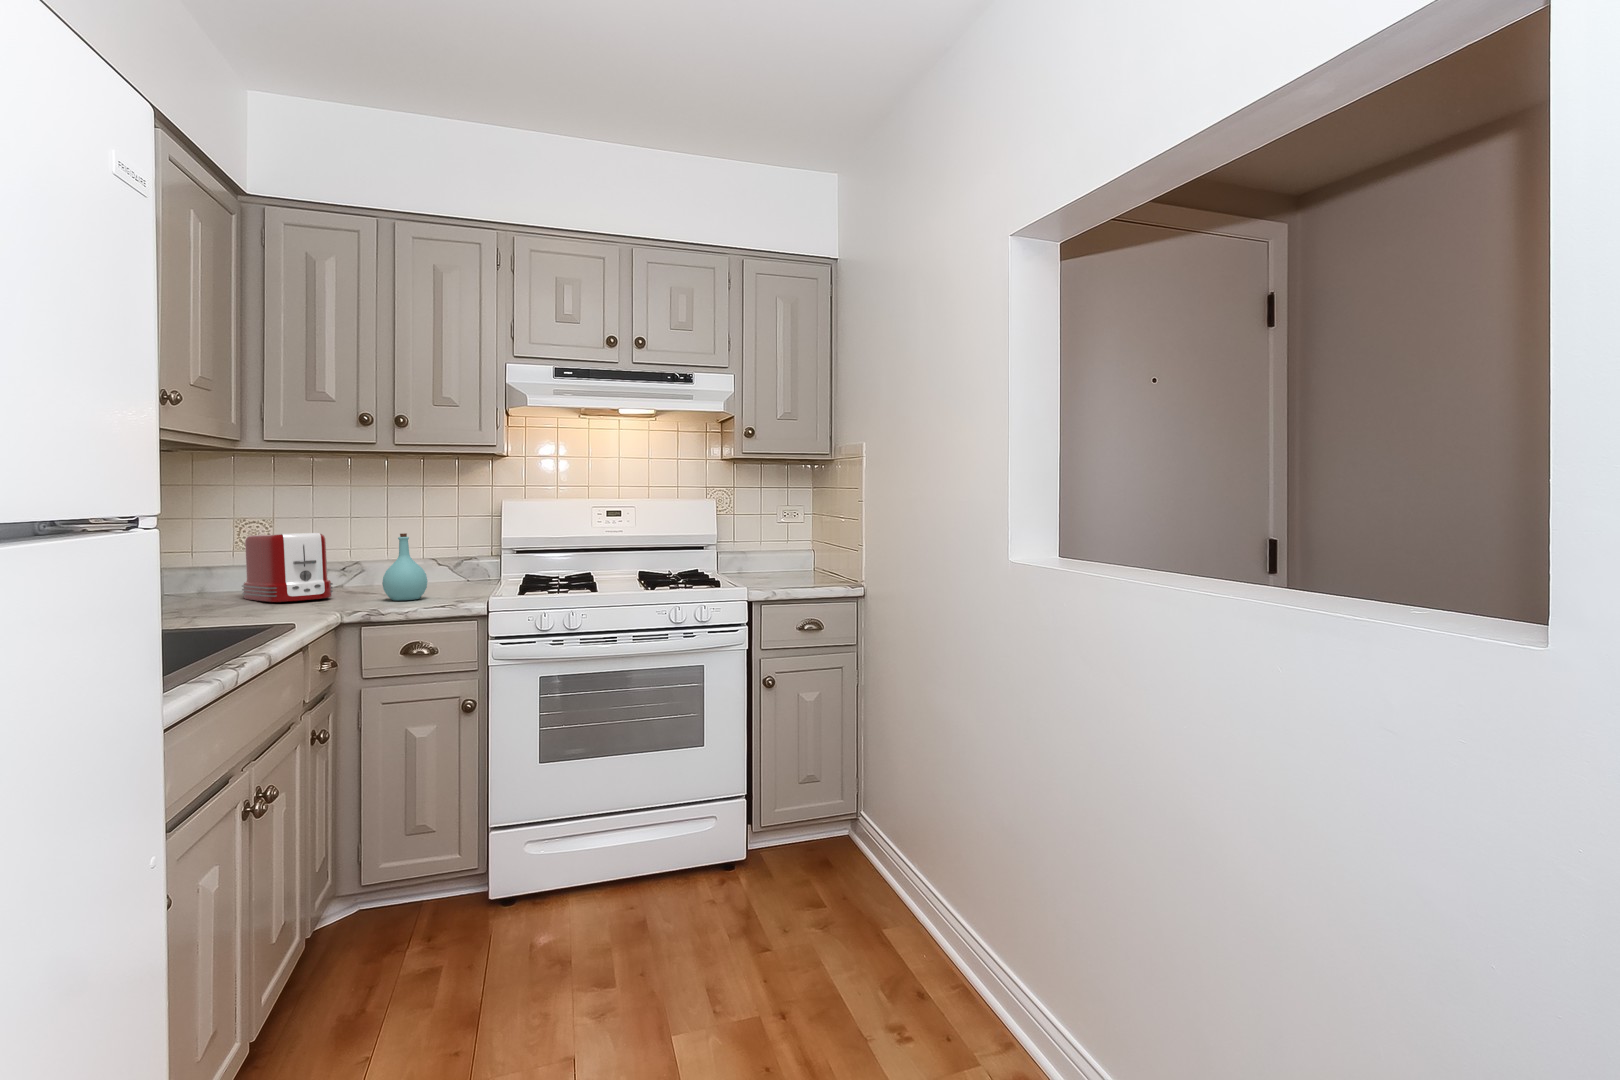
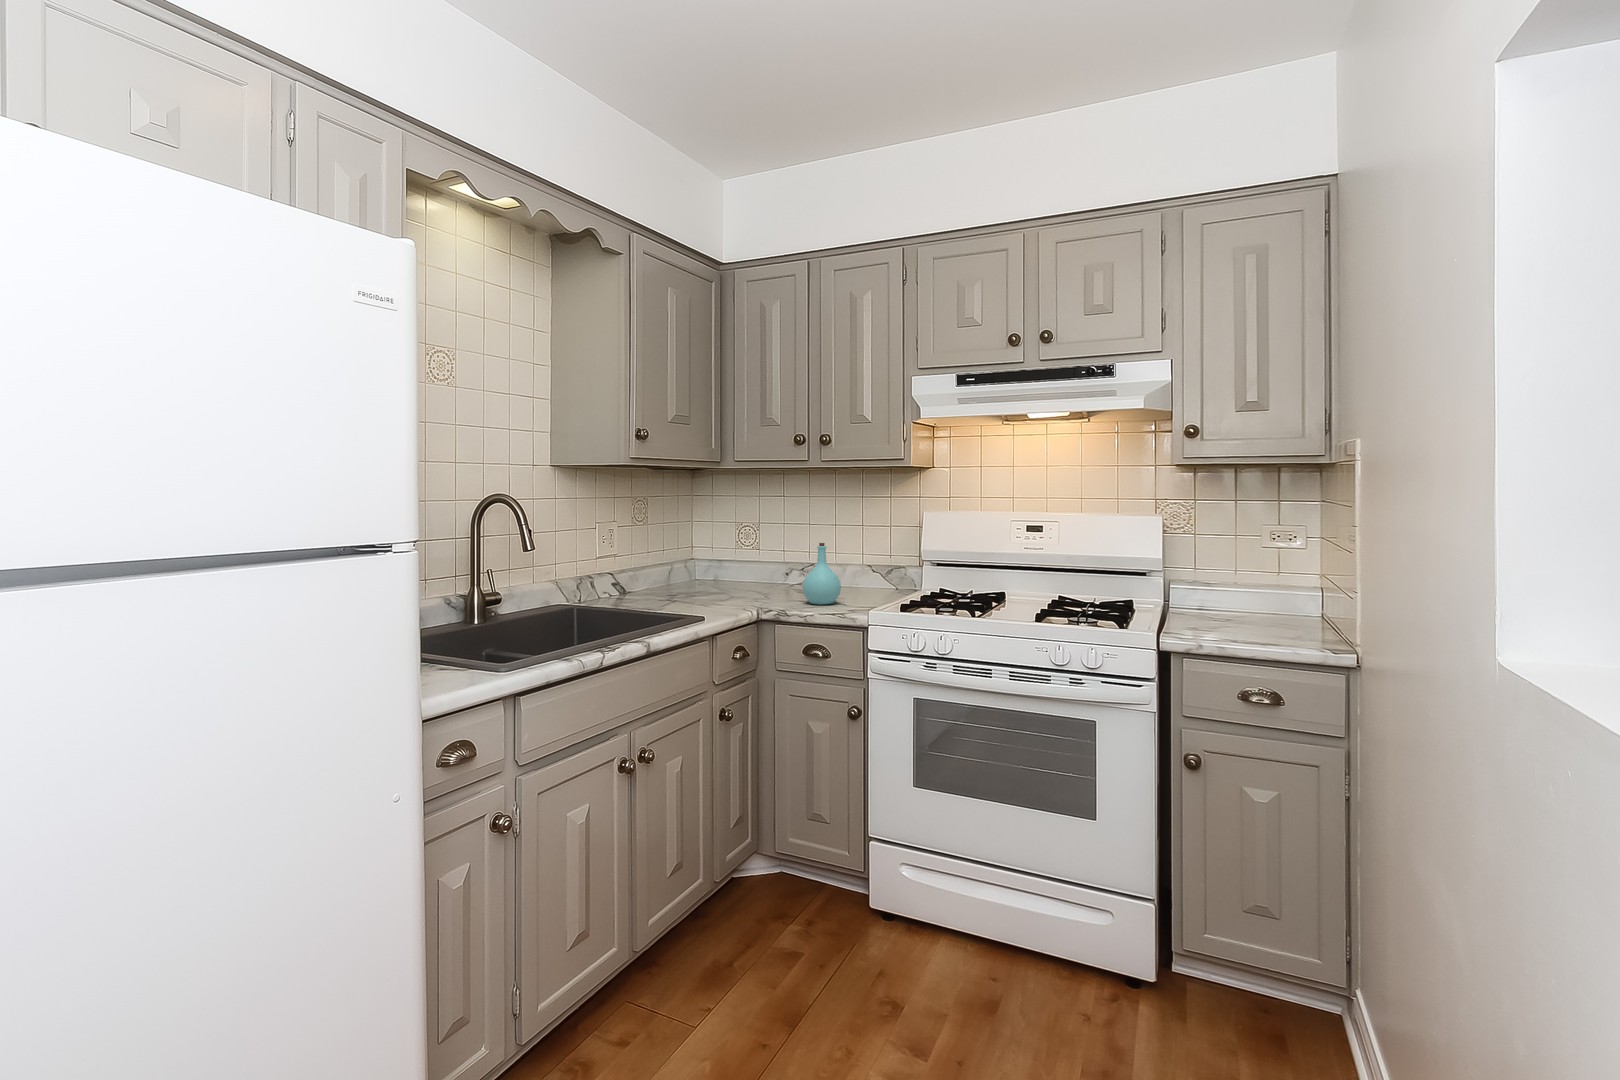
toaster: present [242,533,333,602] -> none [723,539,776,596]

